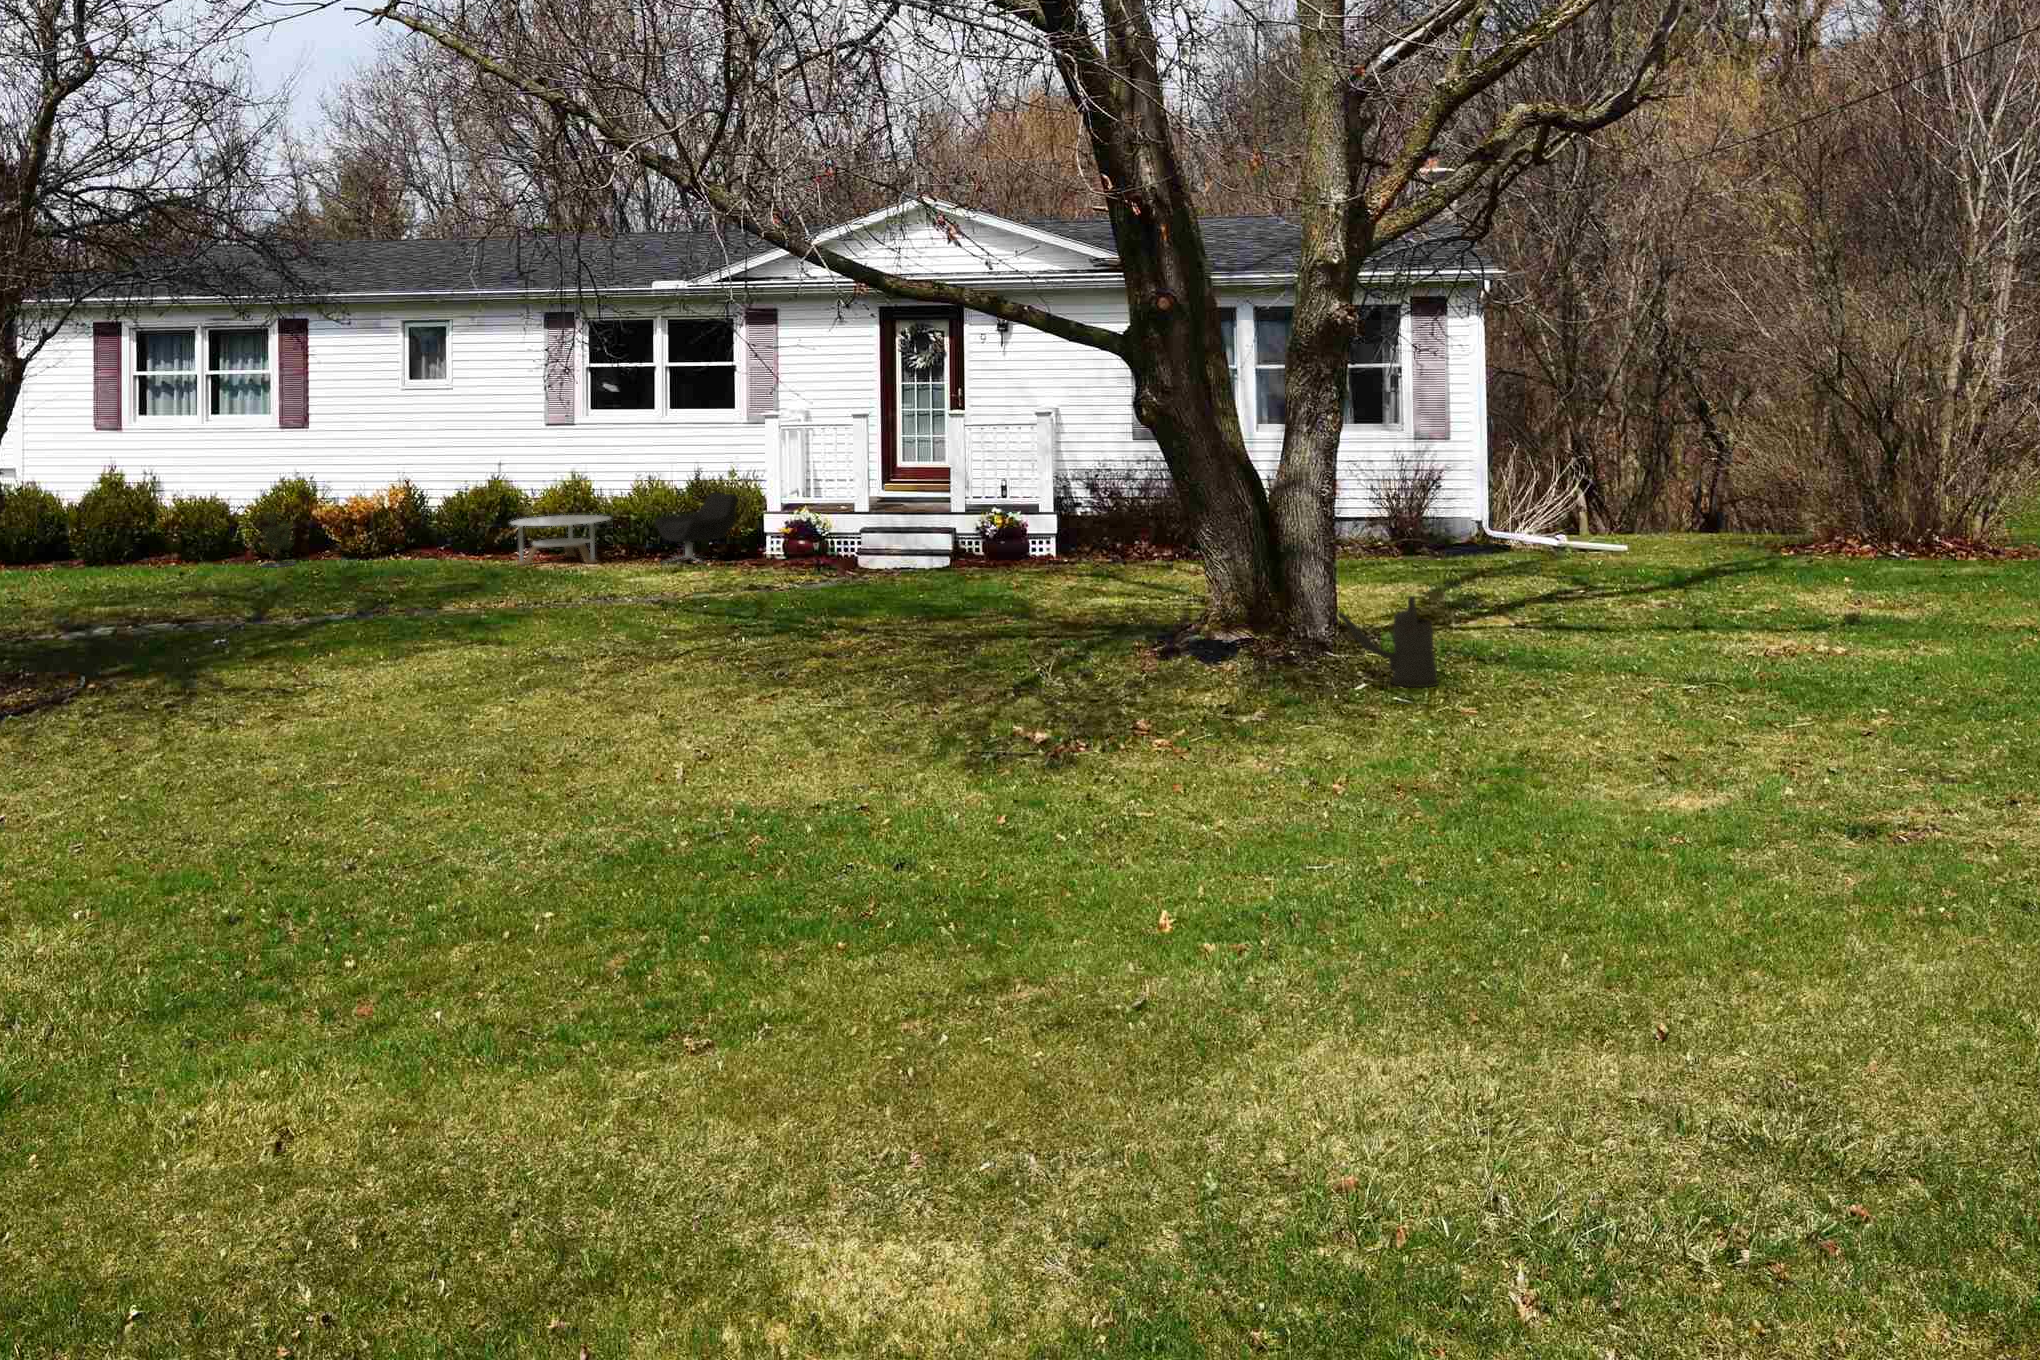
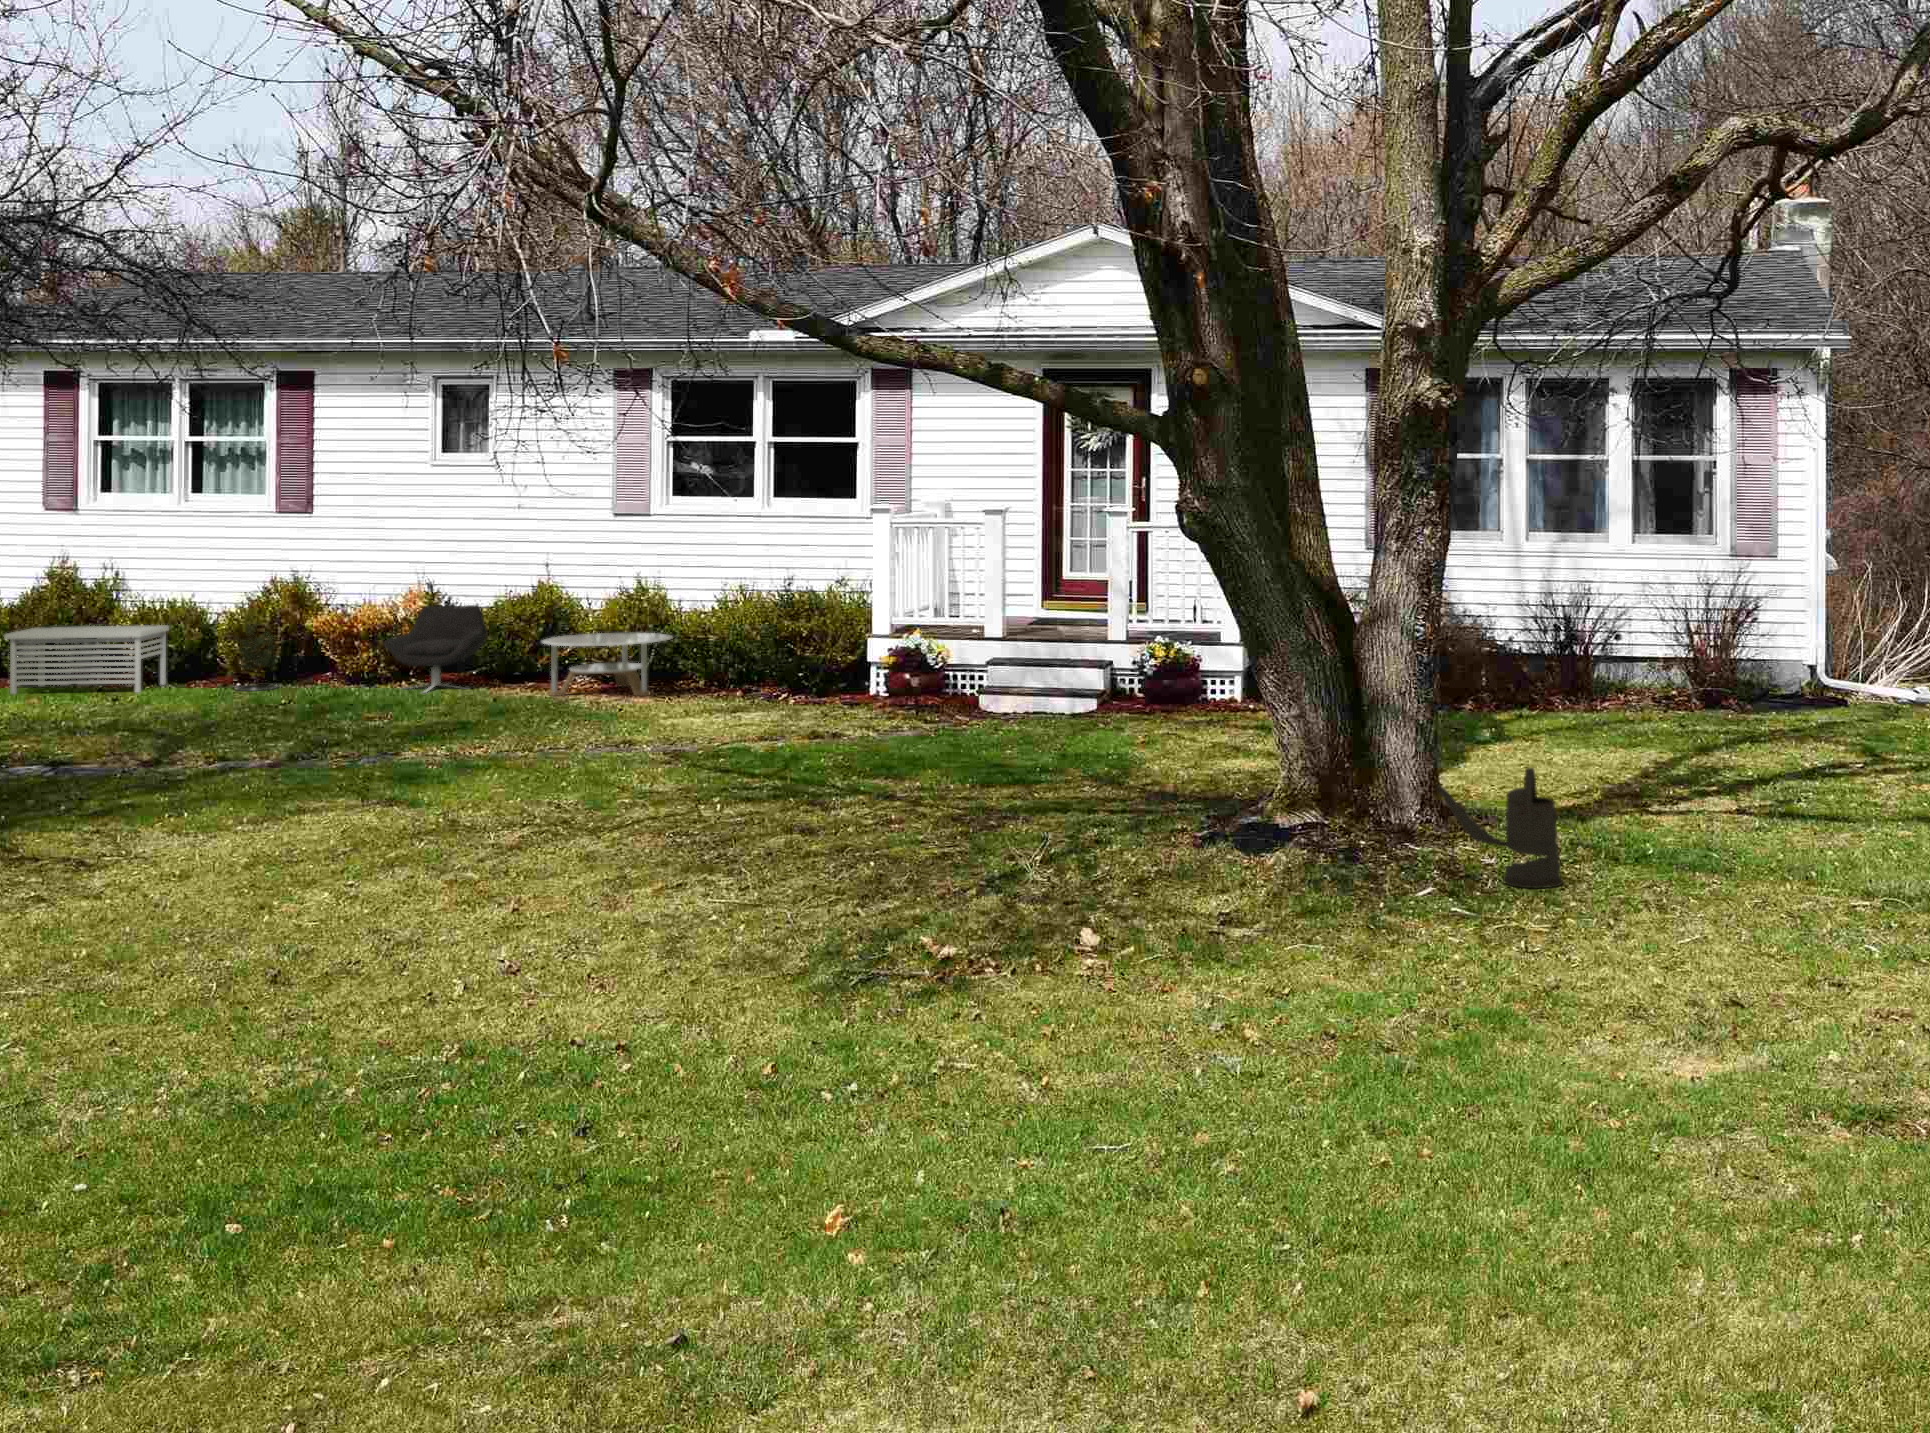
lounge chair: present [655,493,738,563] -> present [384,605,488,693]
storage bench: none [76,518,203,574] -> present [4,625,169,694]

